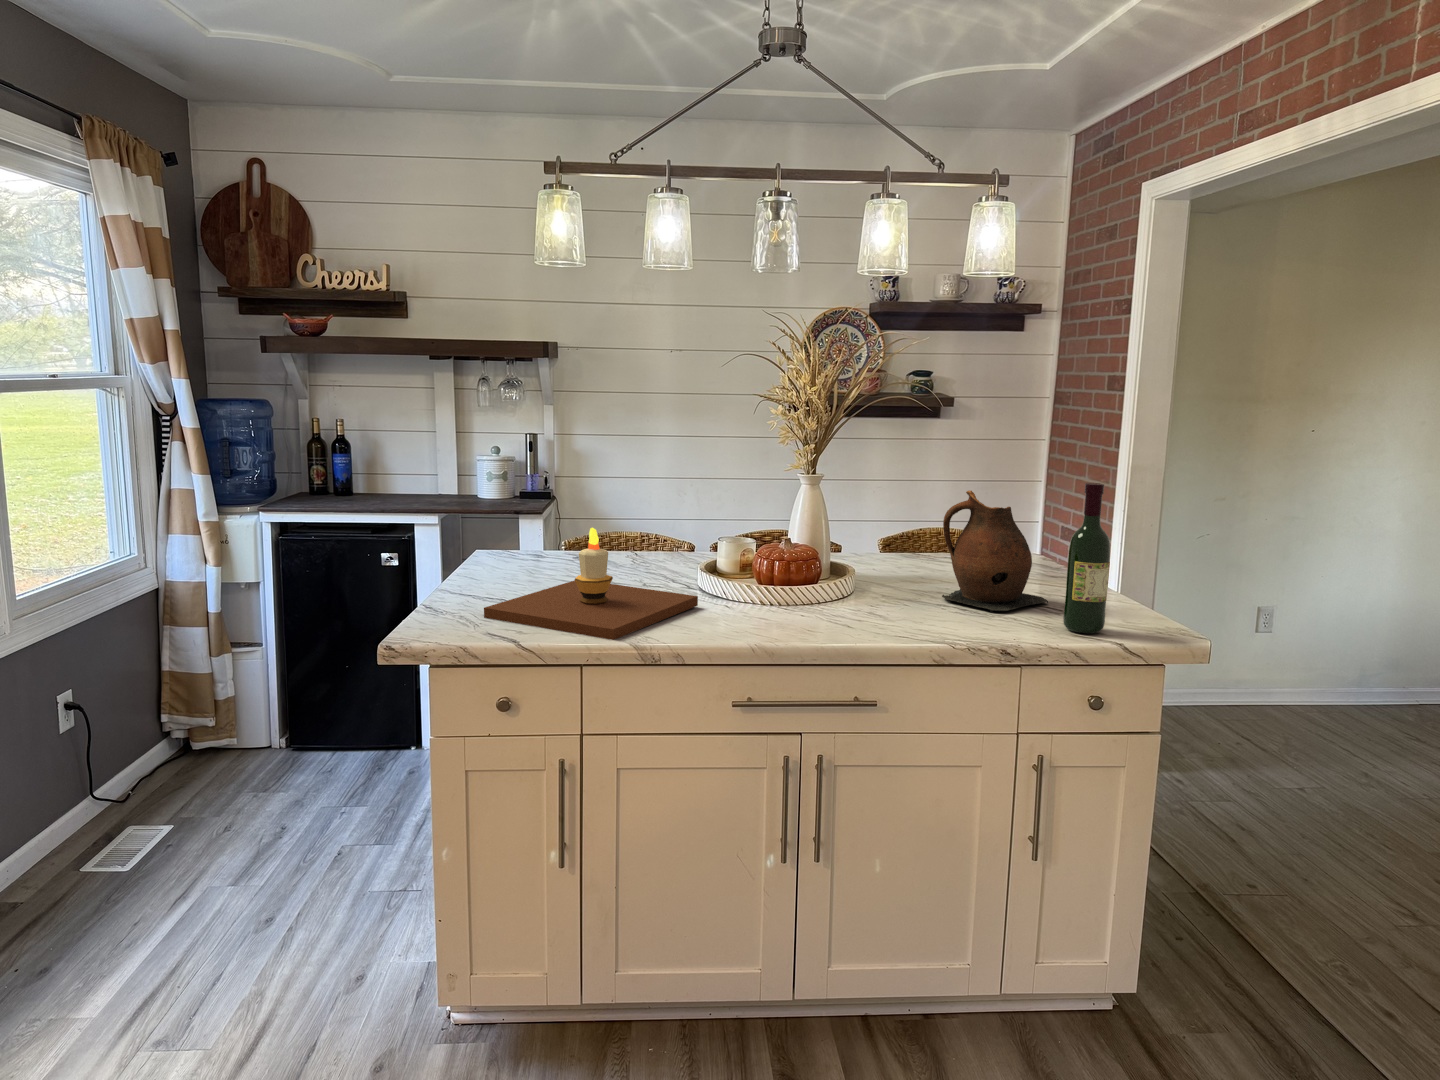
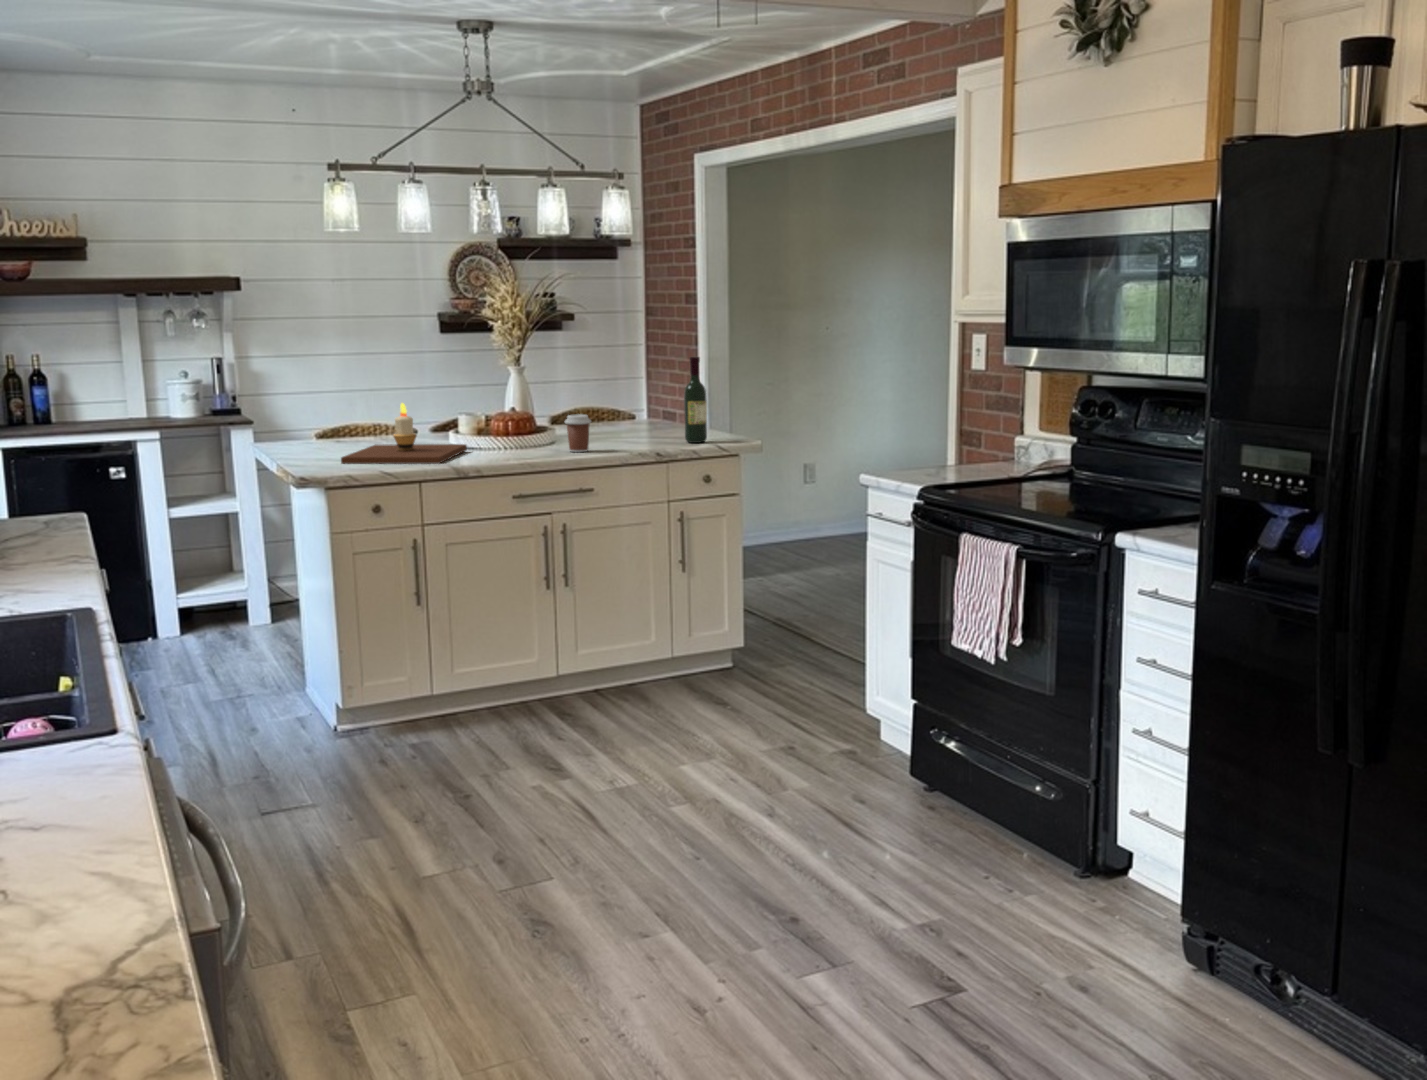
ceramic pitcher: present [942,491,1048,612] -> none [606,369,673,441]
coffee cup: none [844,569,891,636] -> present [565,414,591,452]

